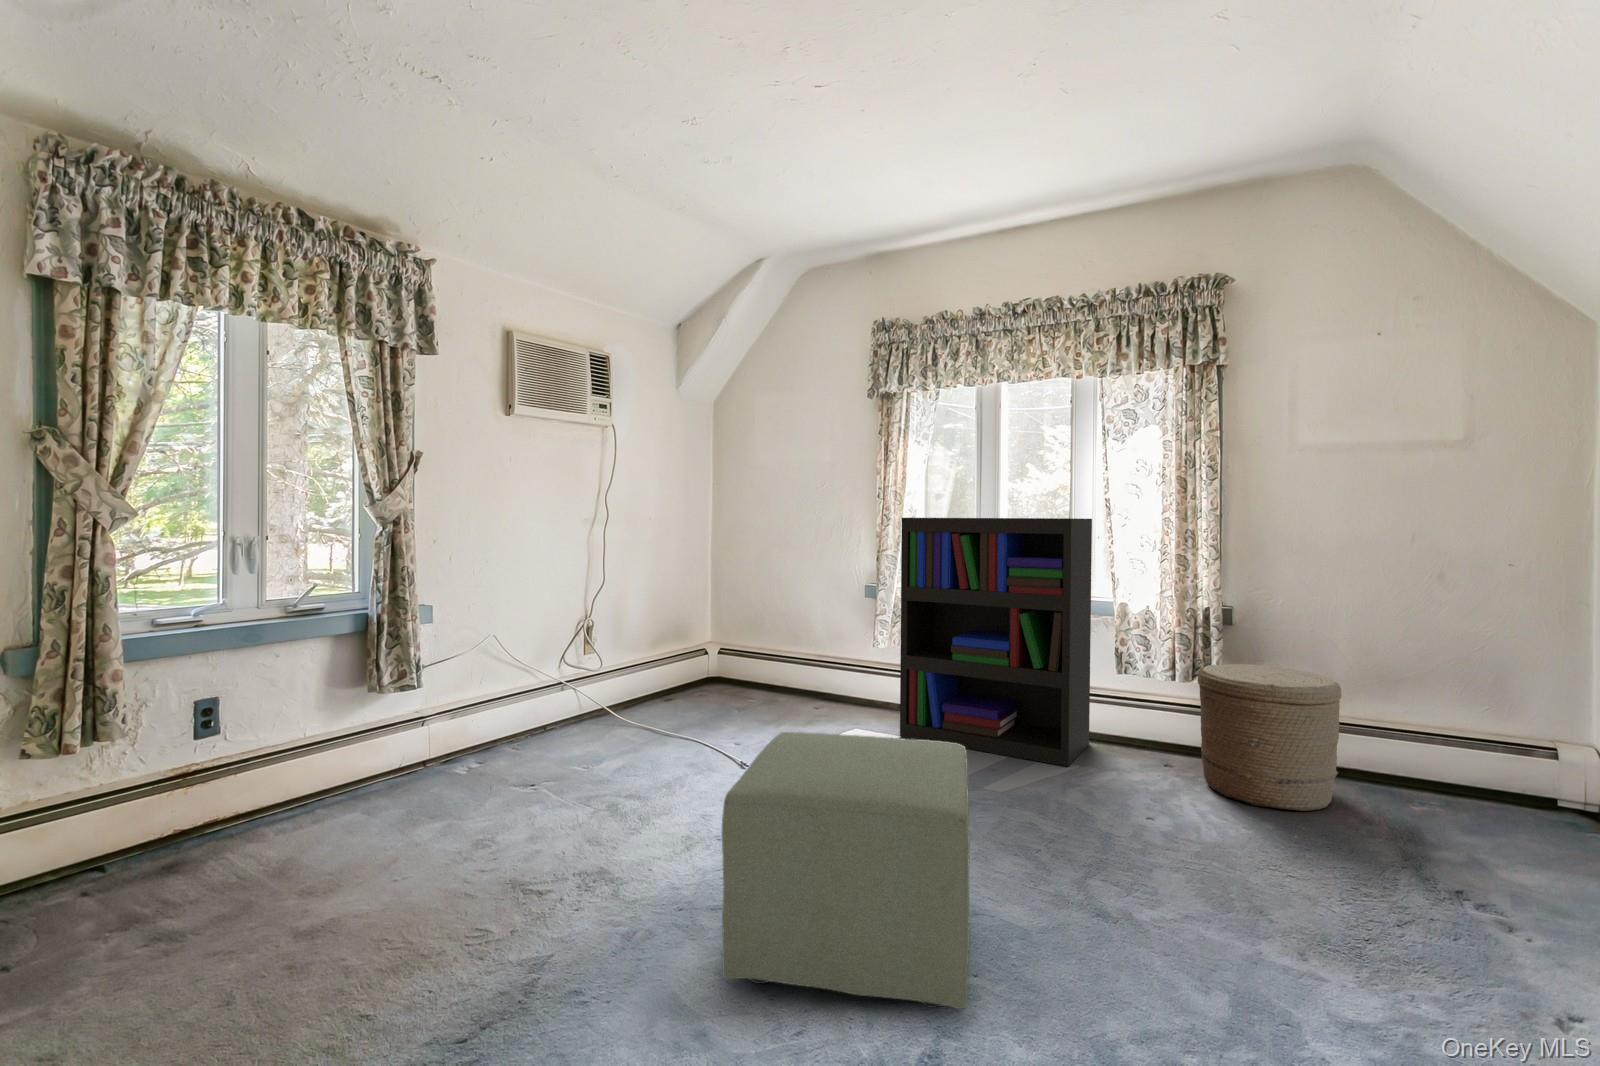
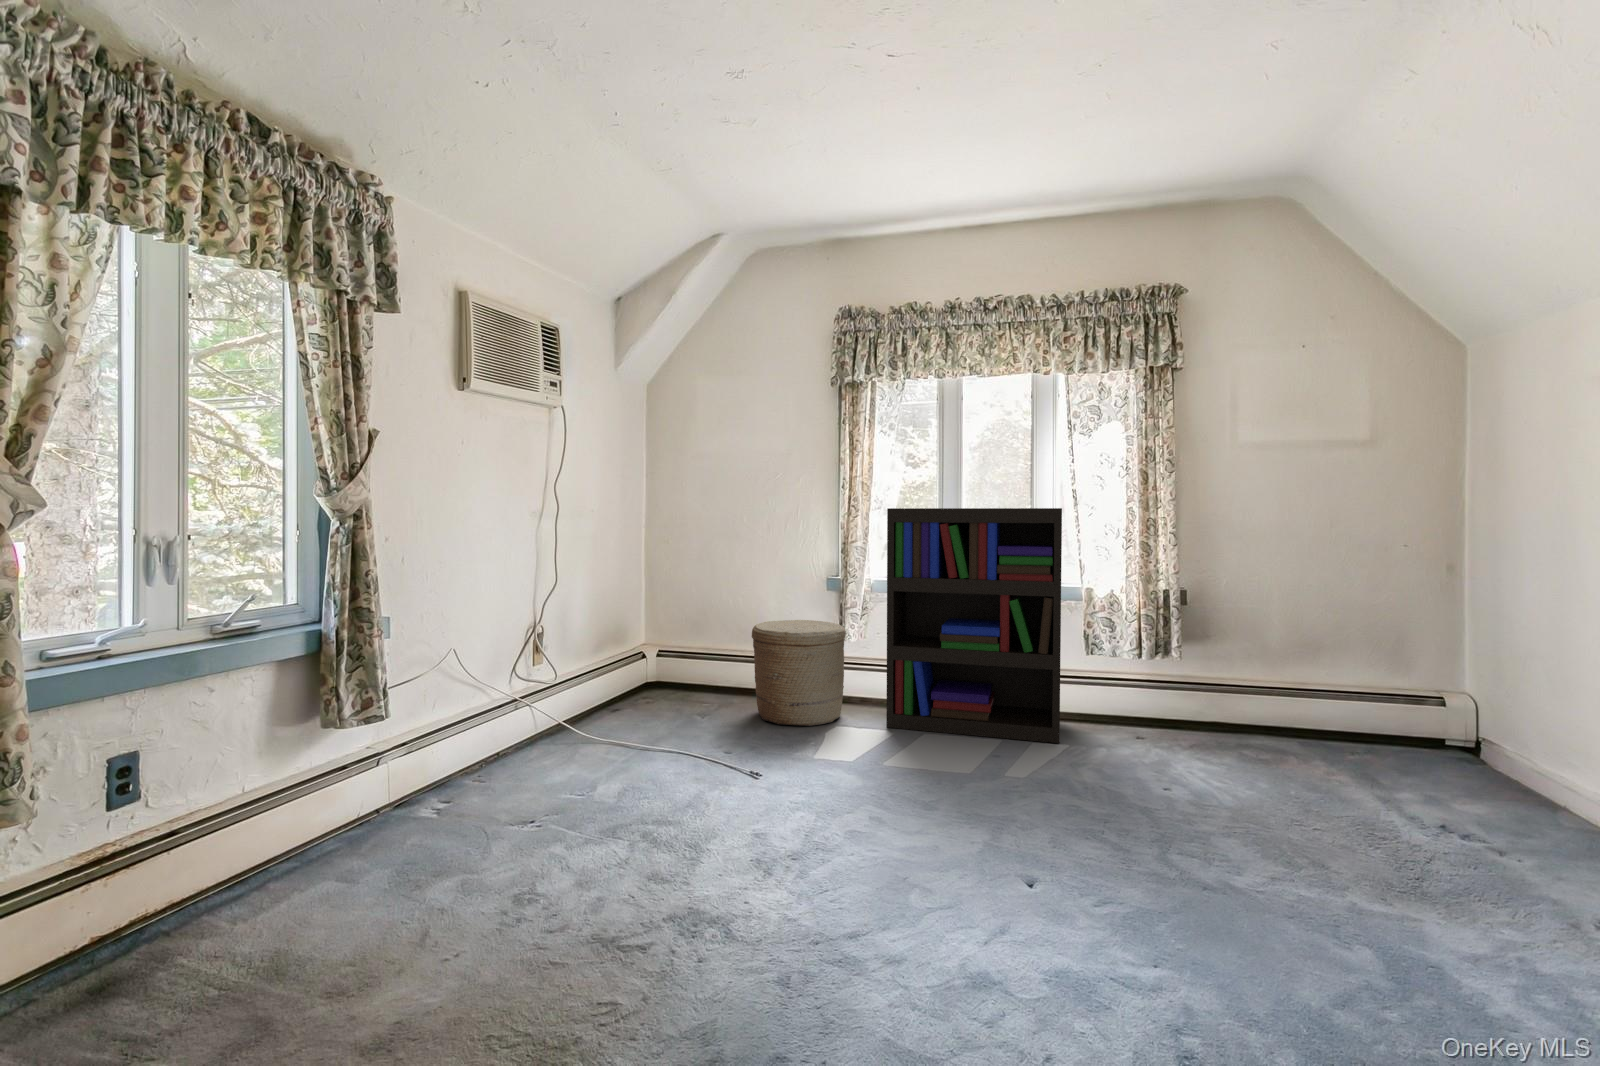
woven basket: present [1198,664,1341,811] -> present [752,620,846,726]
ottoman: present [722,732,970,1009] -> none [894,730,1191,1006]

